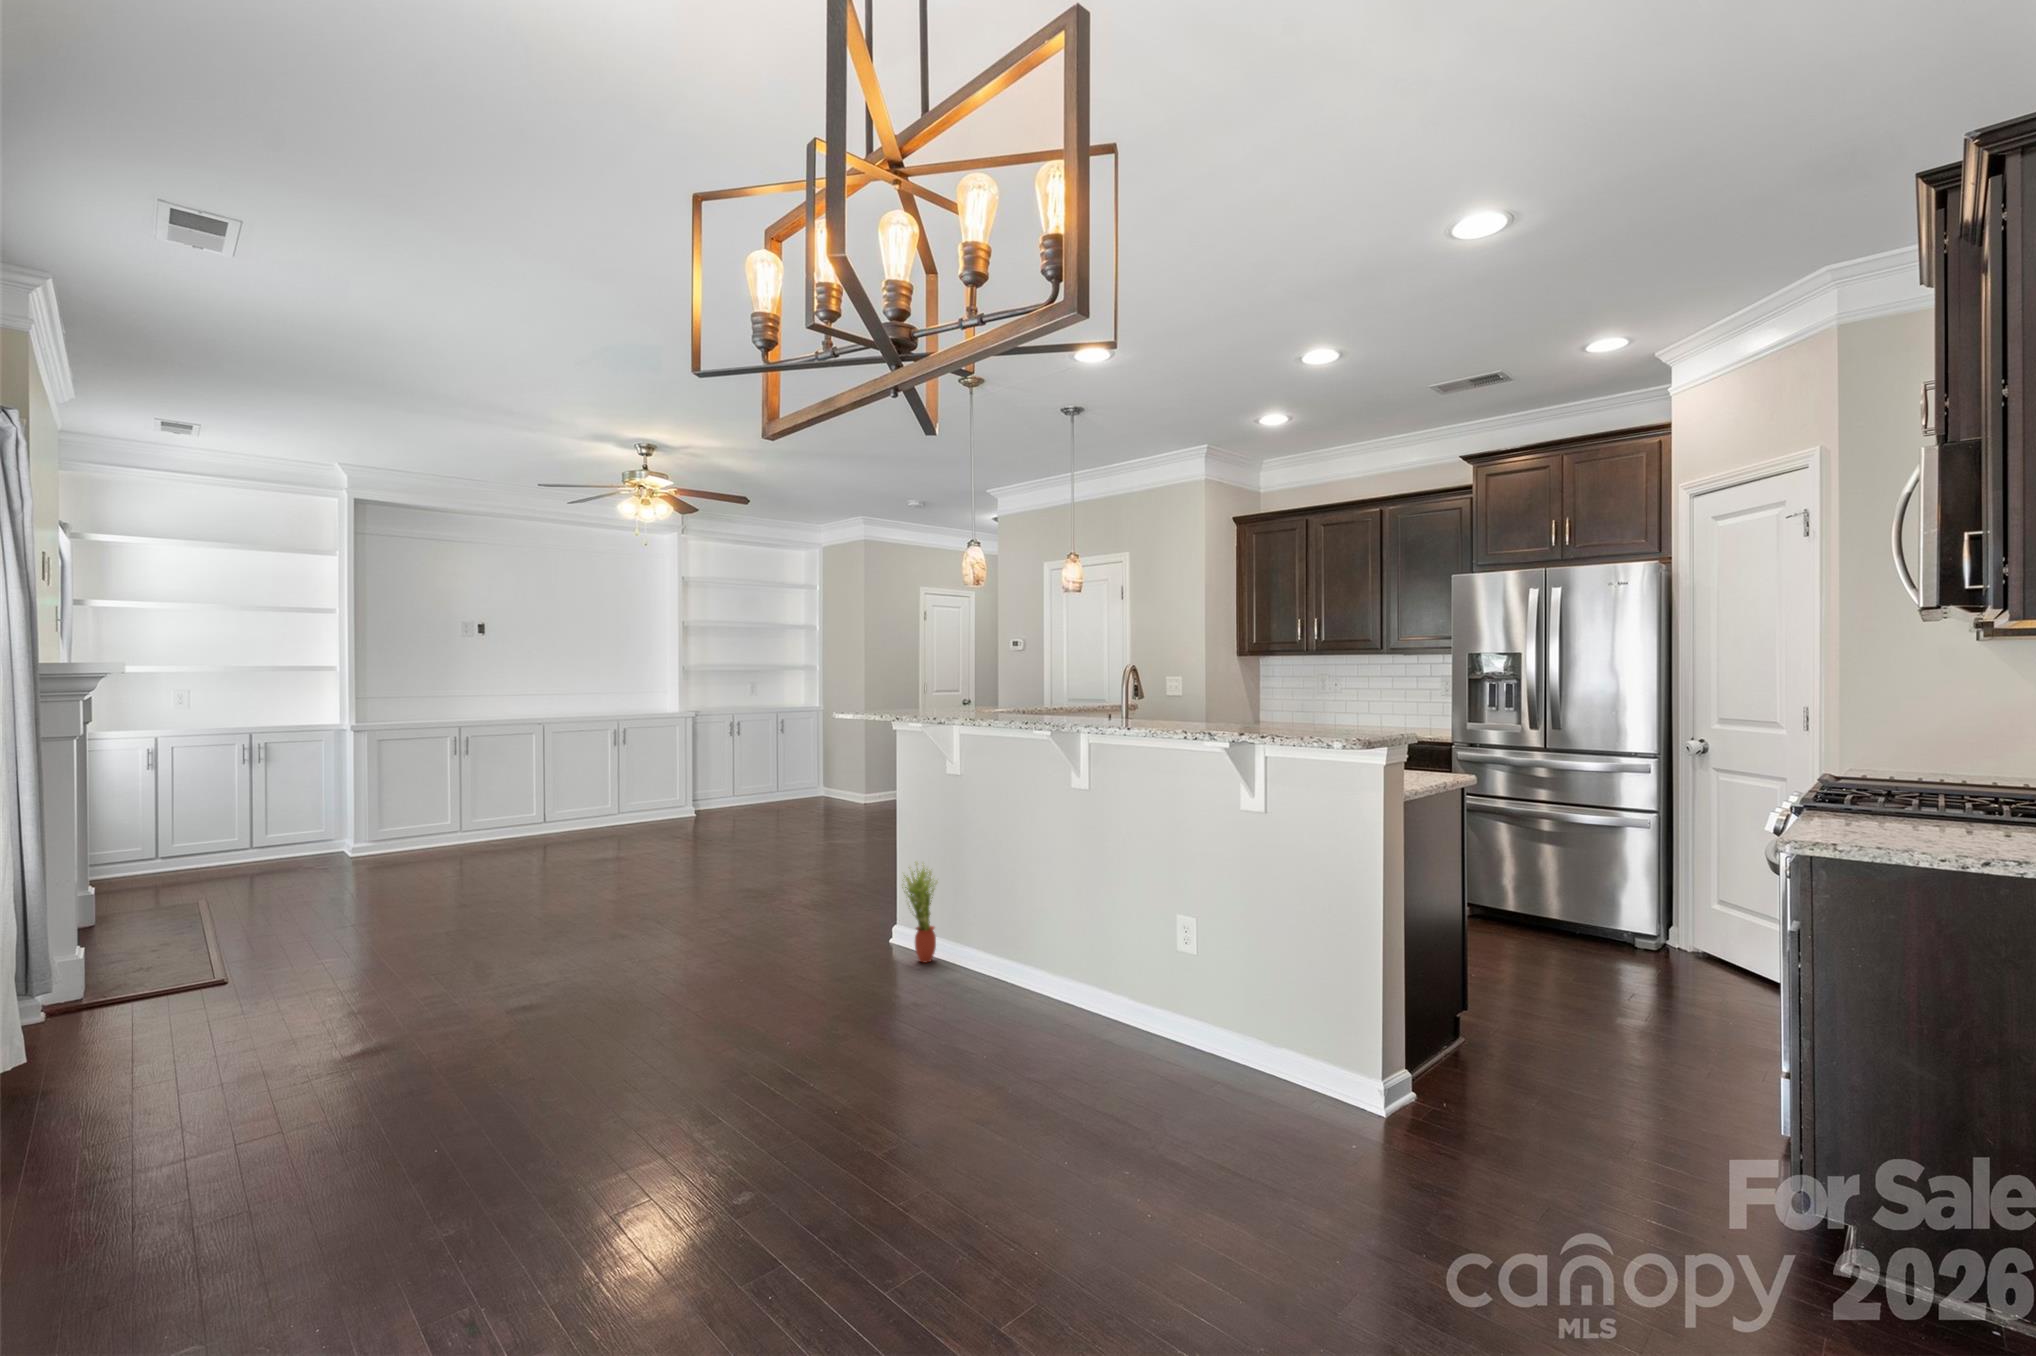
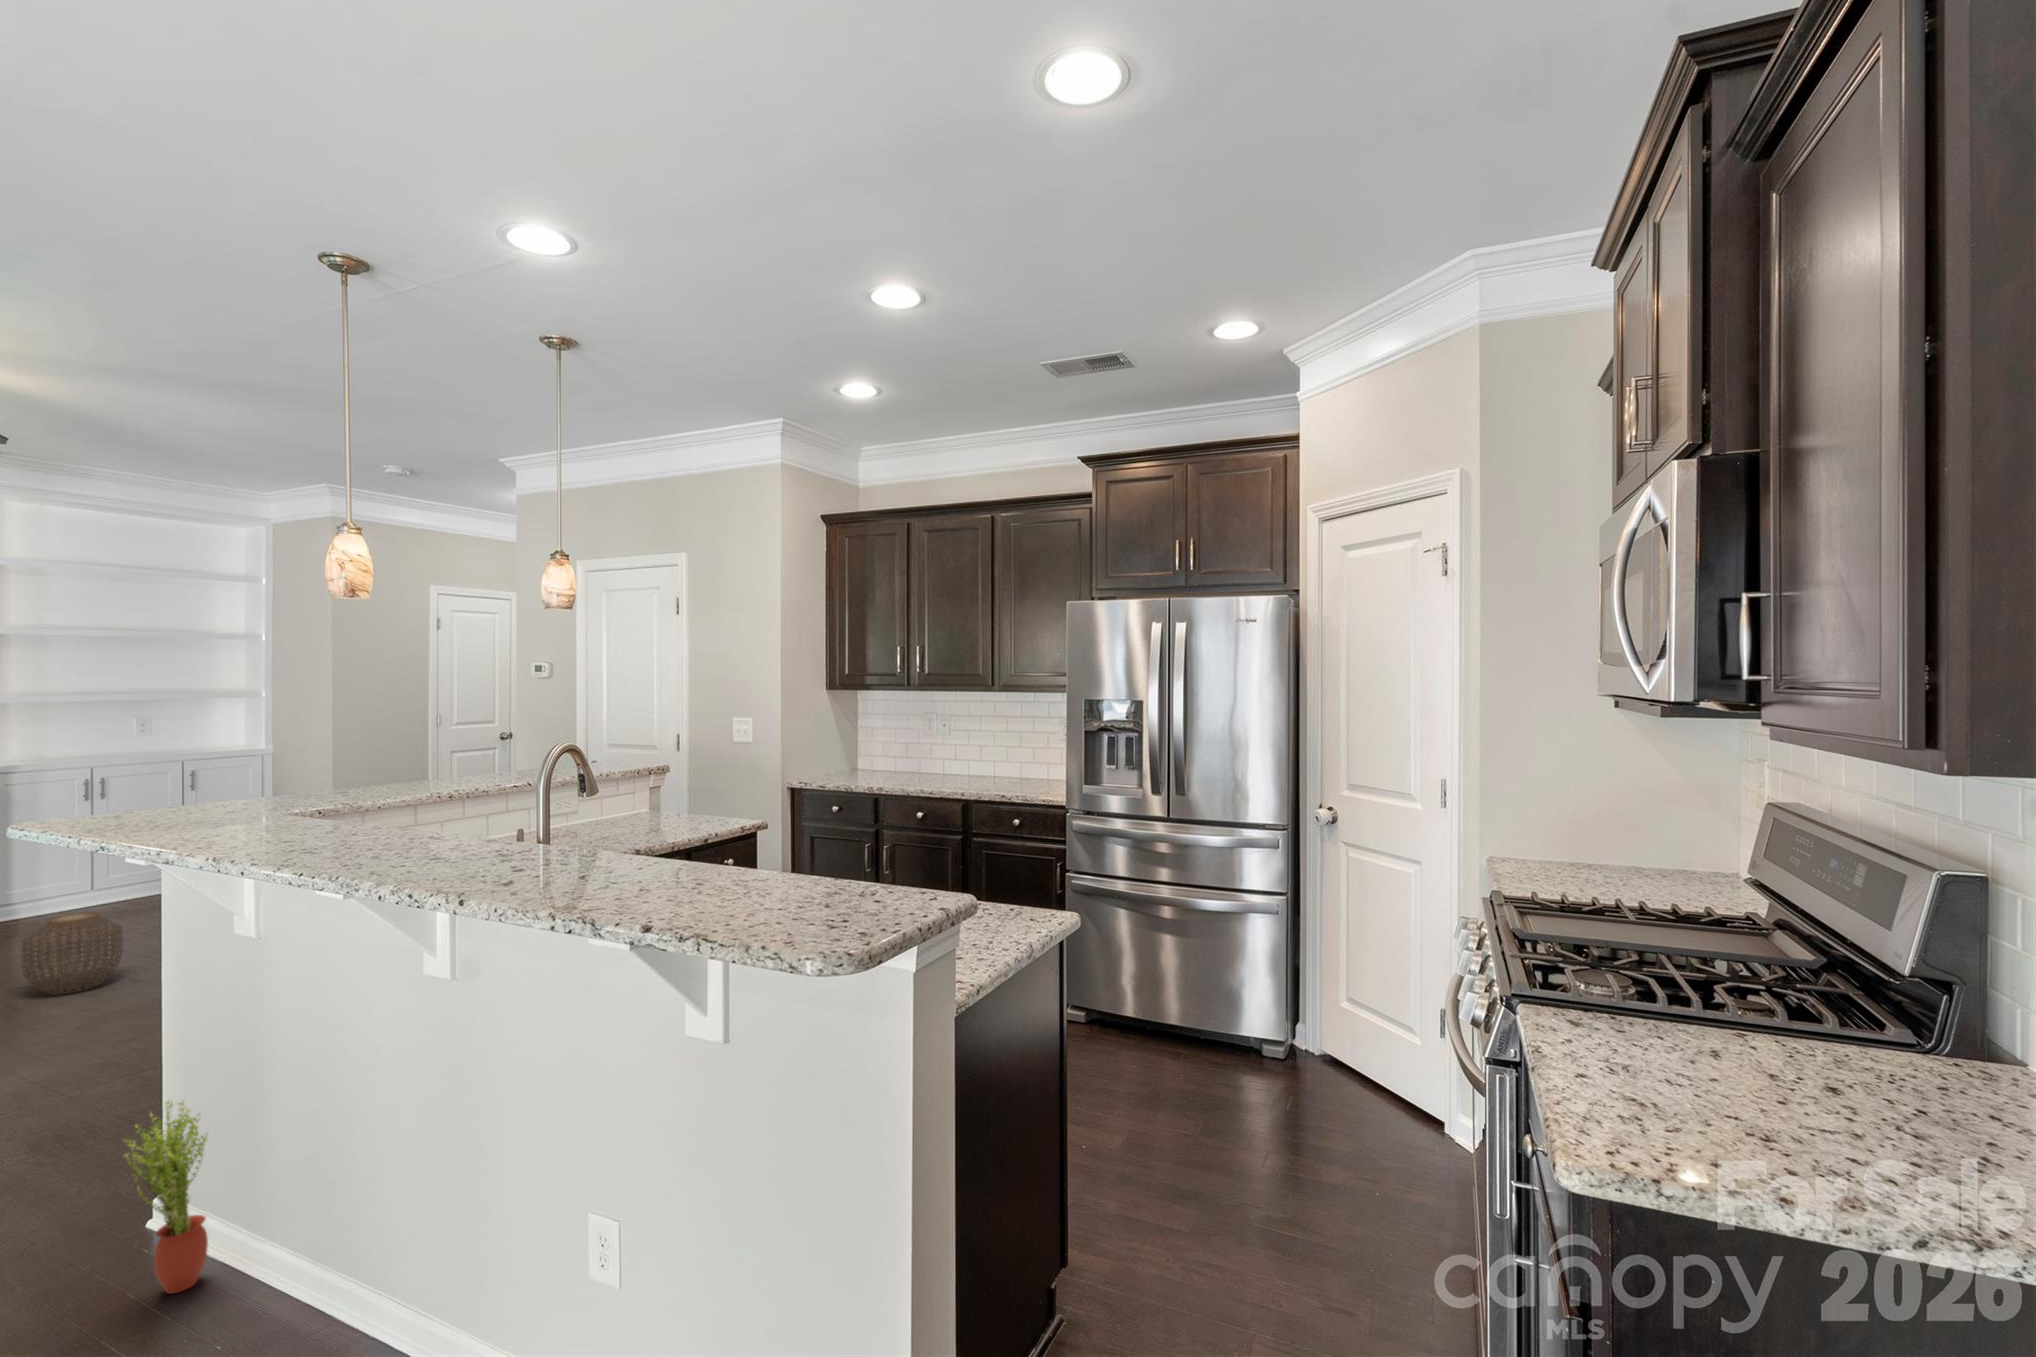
woven basket: none [740,800,785,849] -> present [22,912,122,995]

